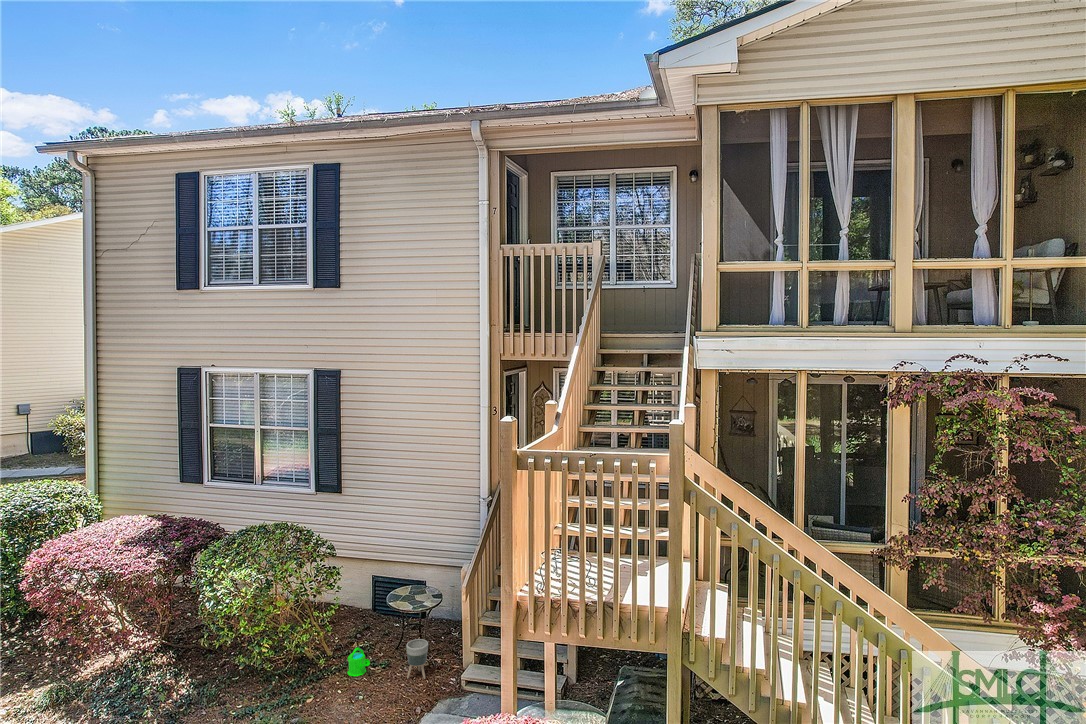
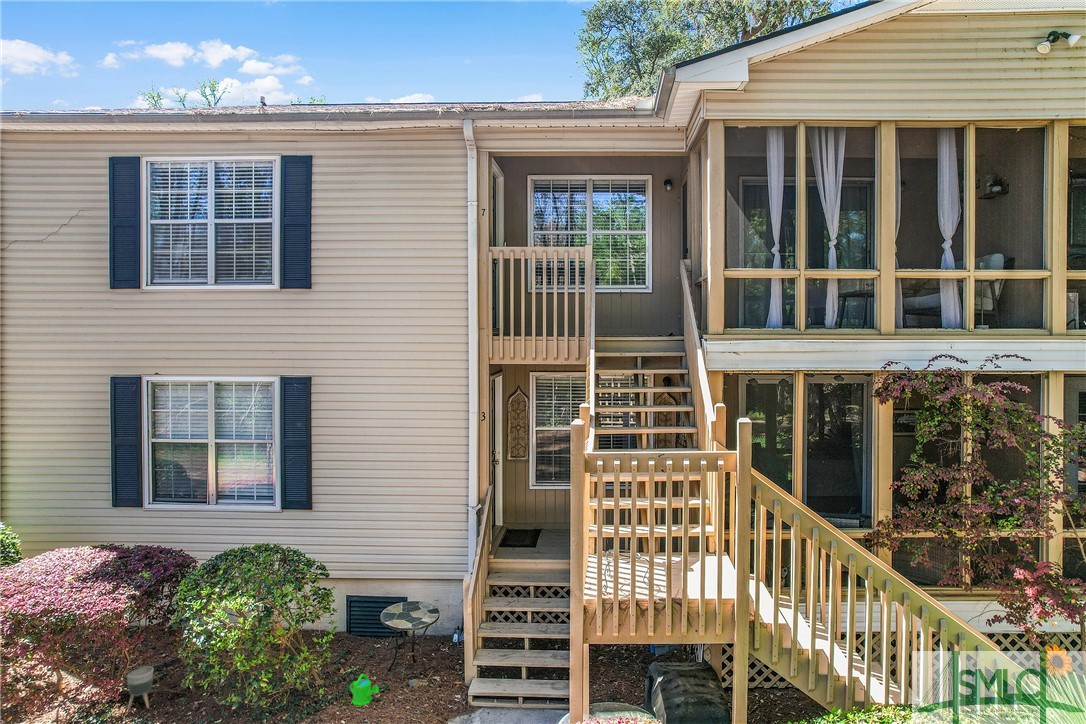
planter: present [406,639,428,679] -> present [127,666,154,710]

